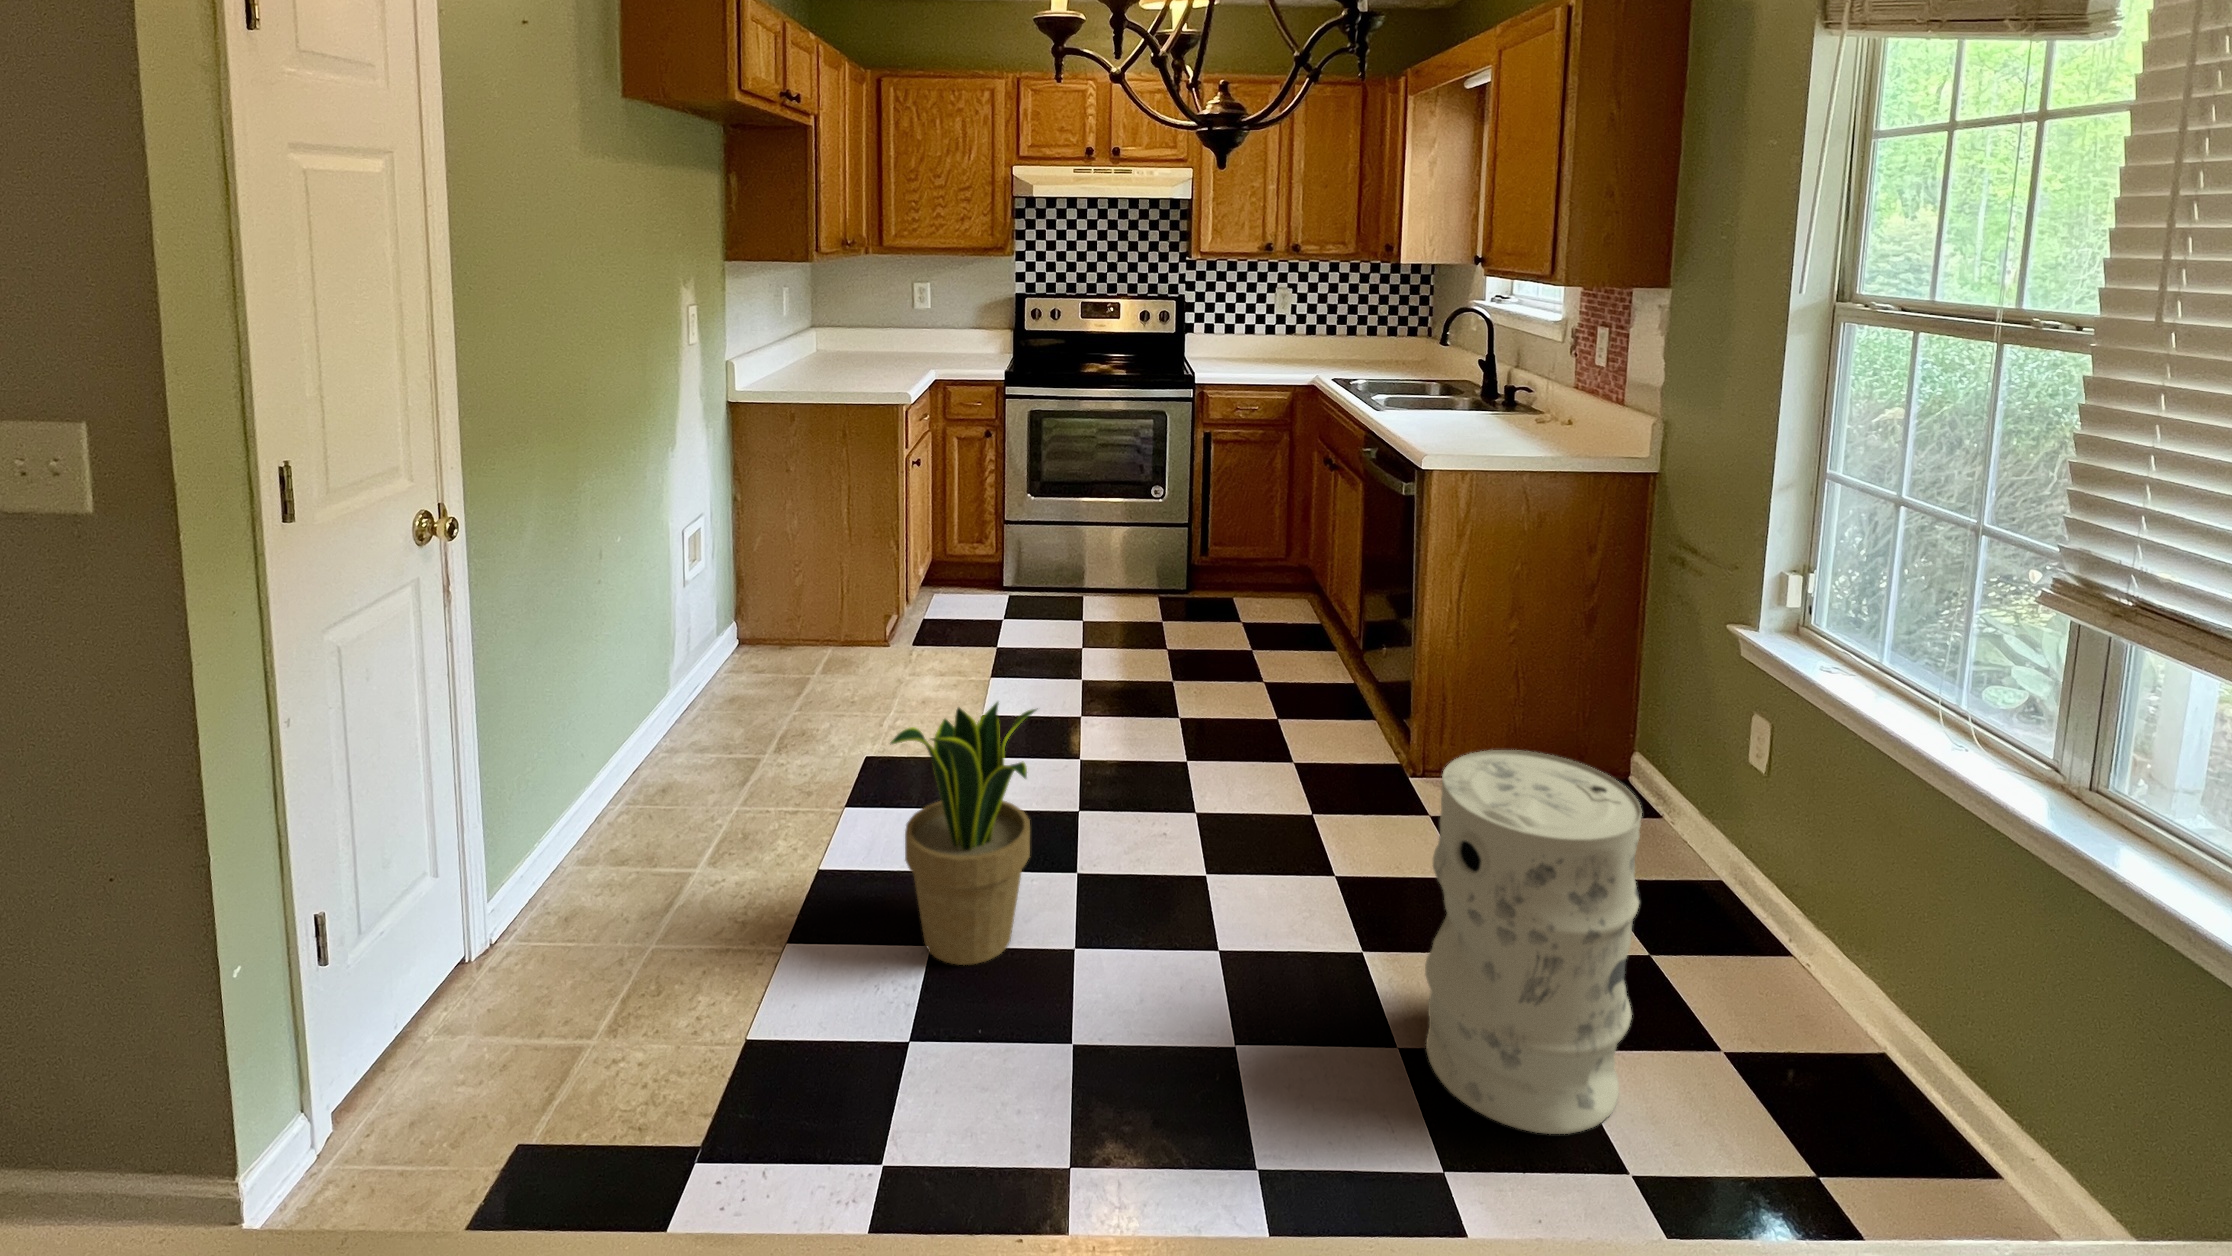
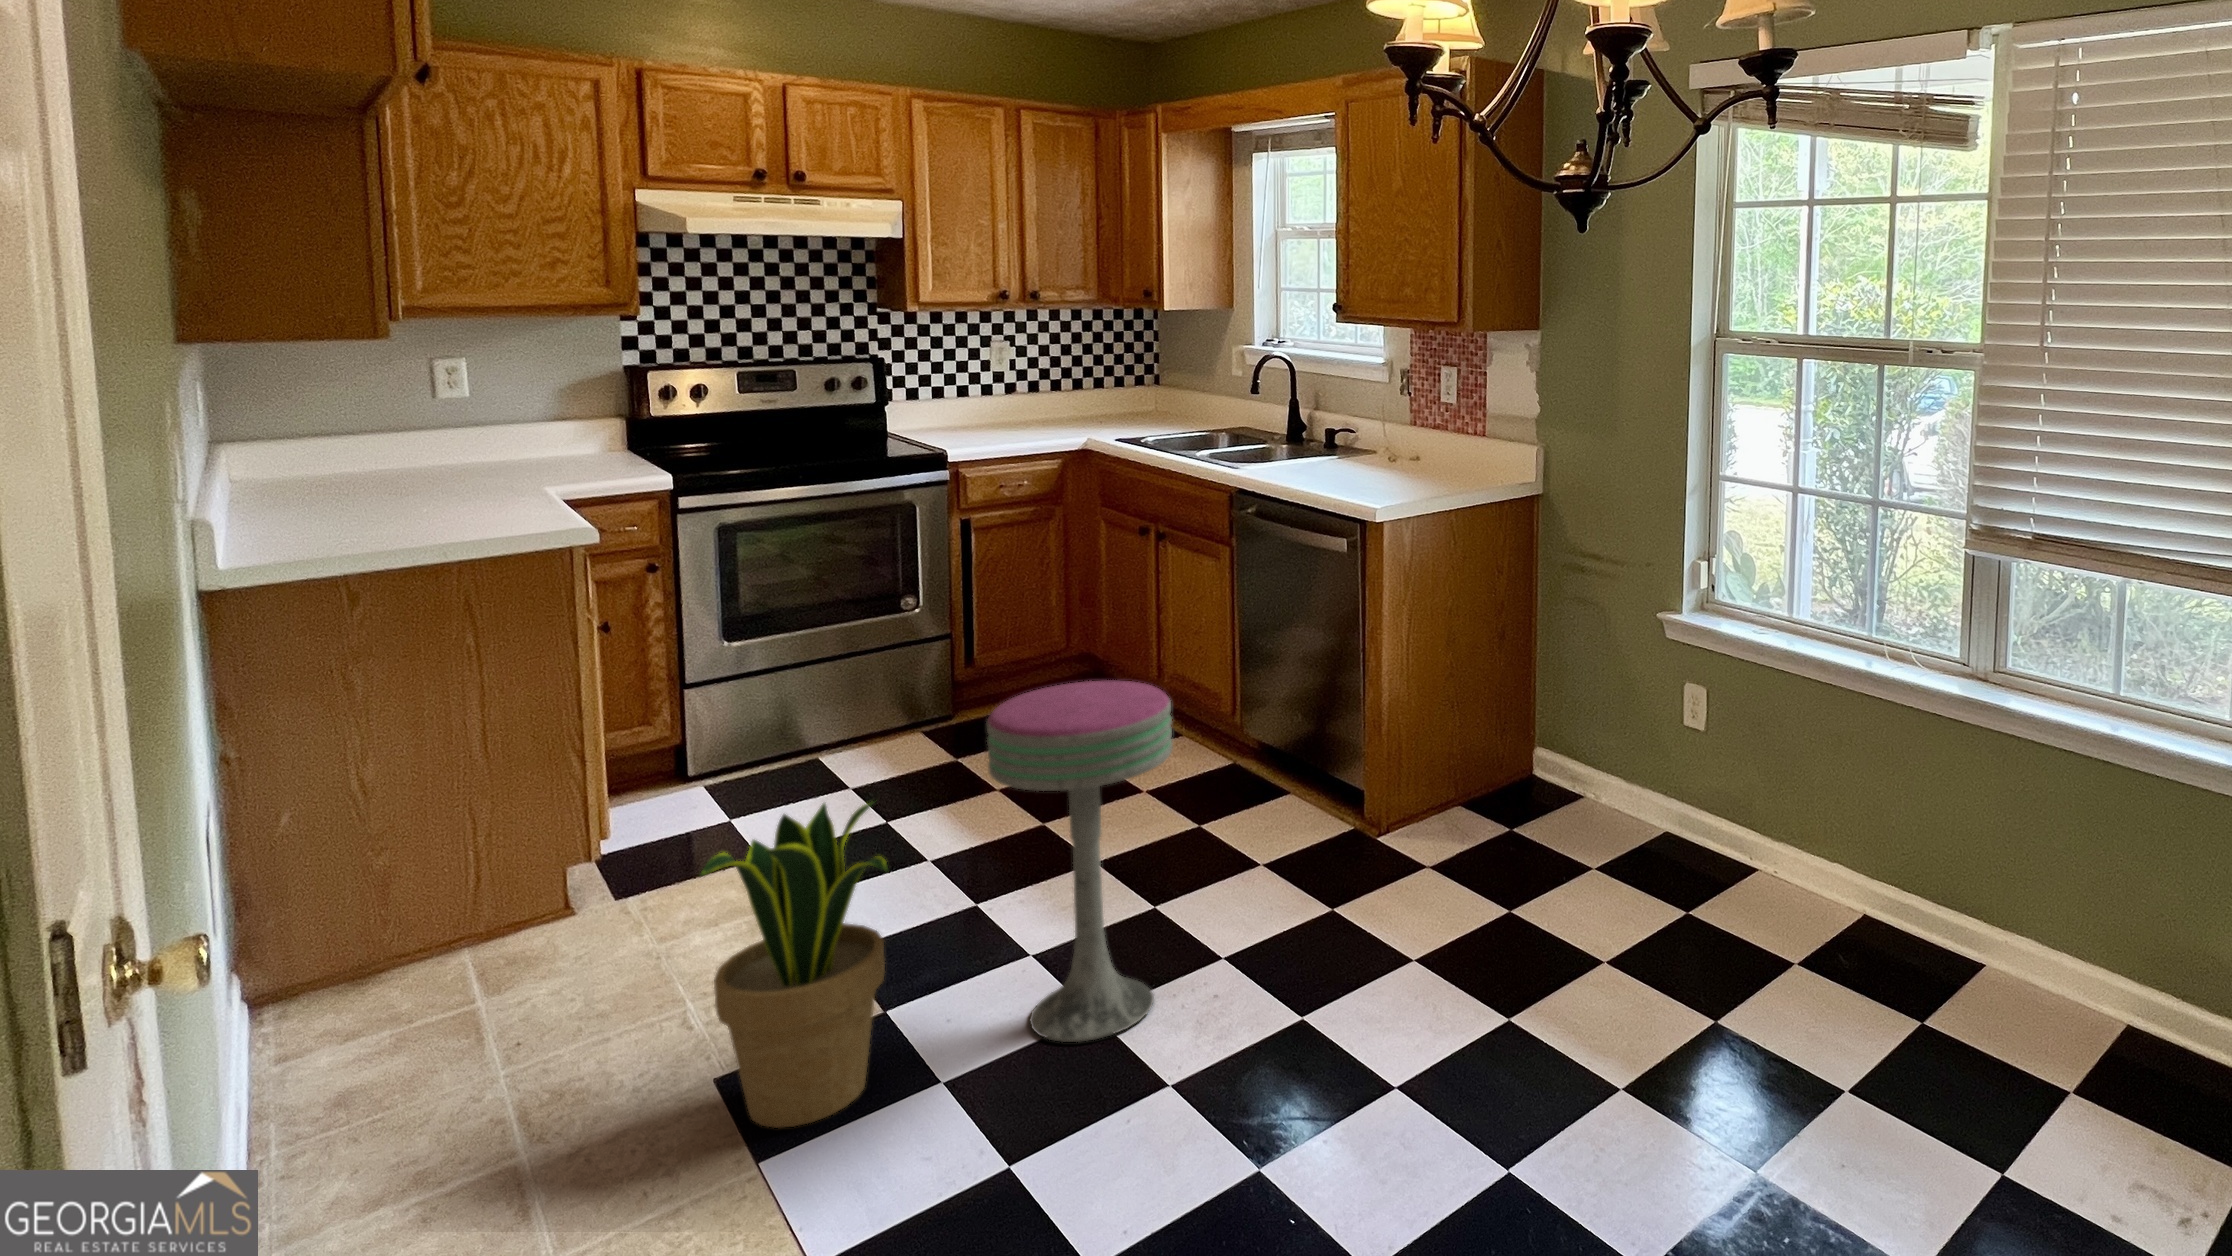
bar stool: none [1125,638,1294,982] -> present [987,680,1173,1042]
trash can: present [1425,750,1642,1134] -> none [1328,712,1503,1037]

